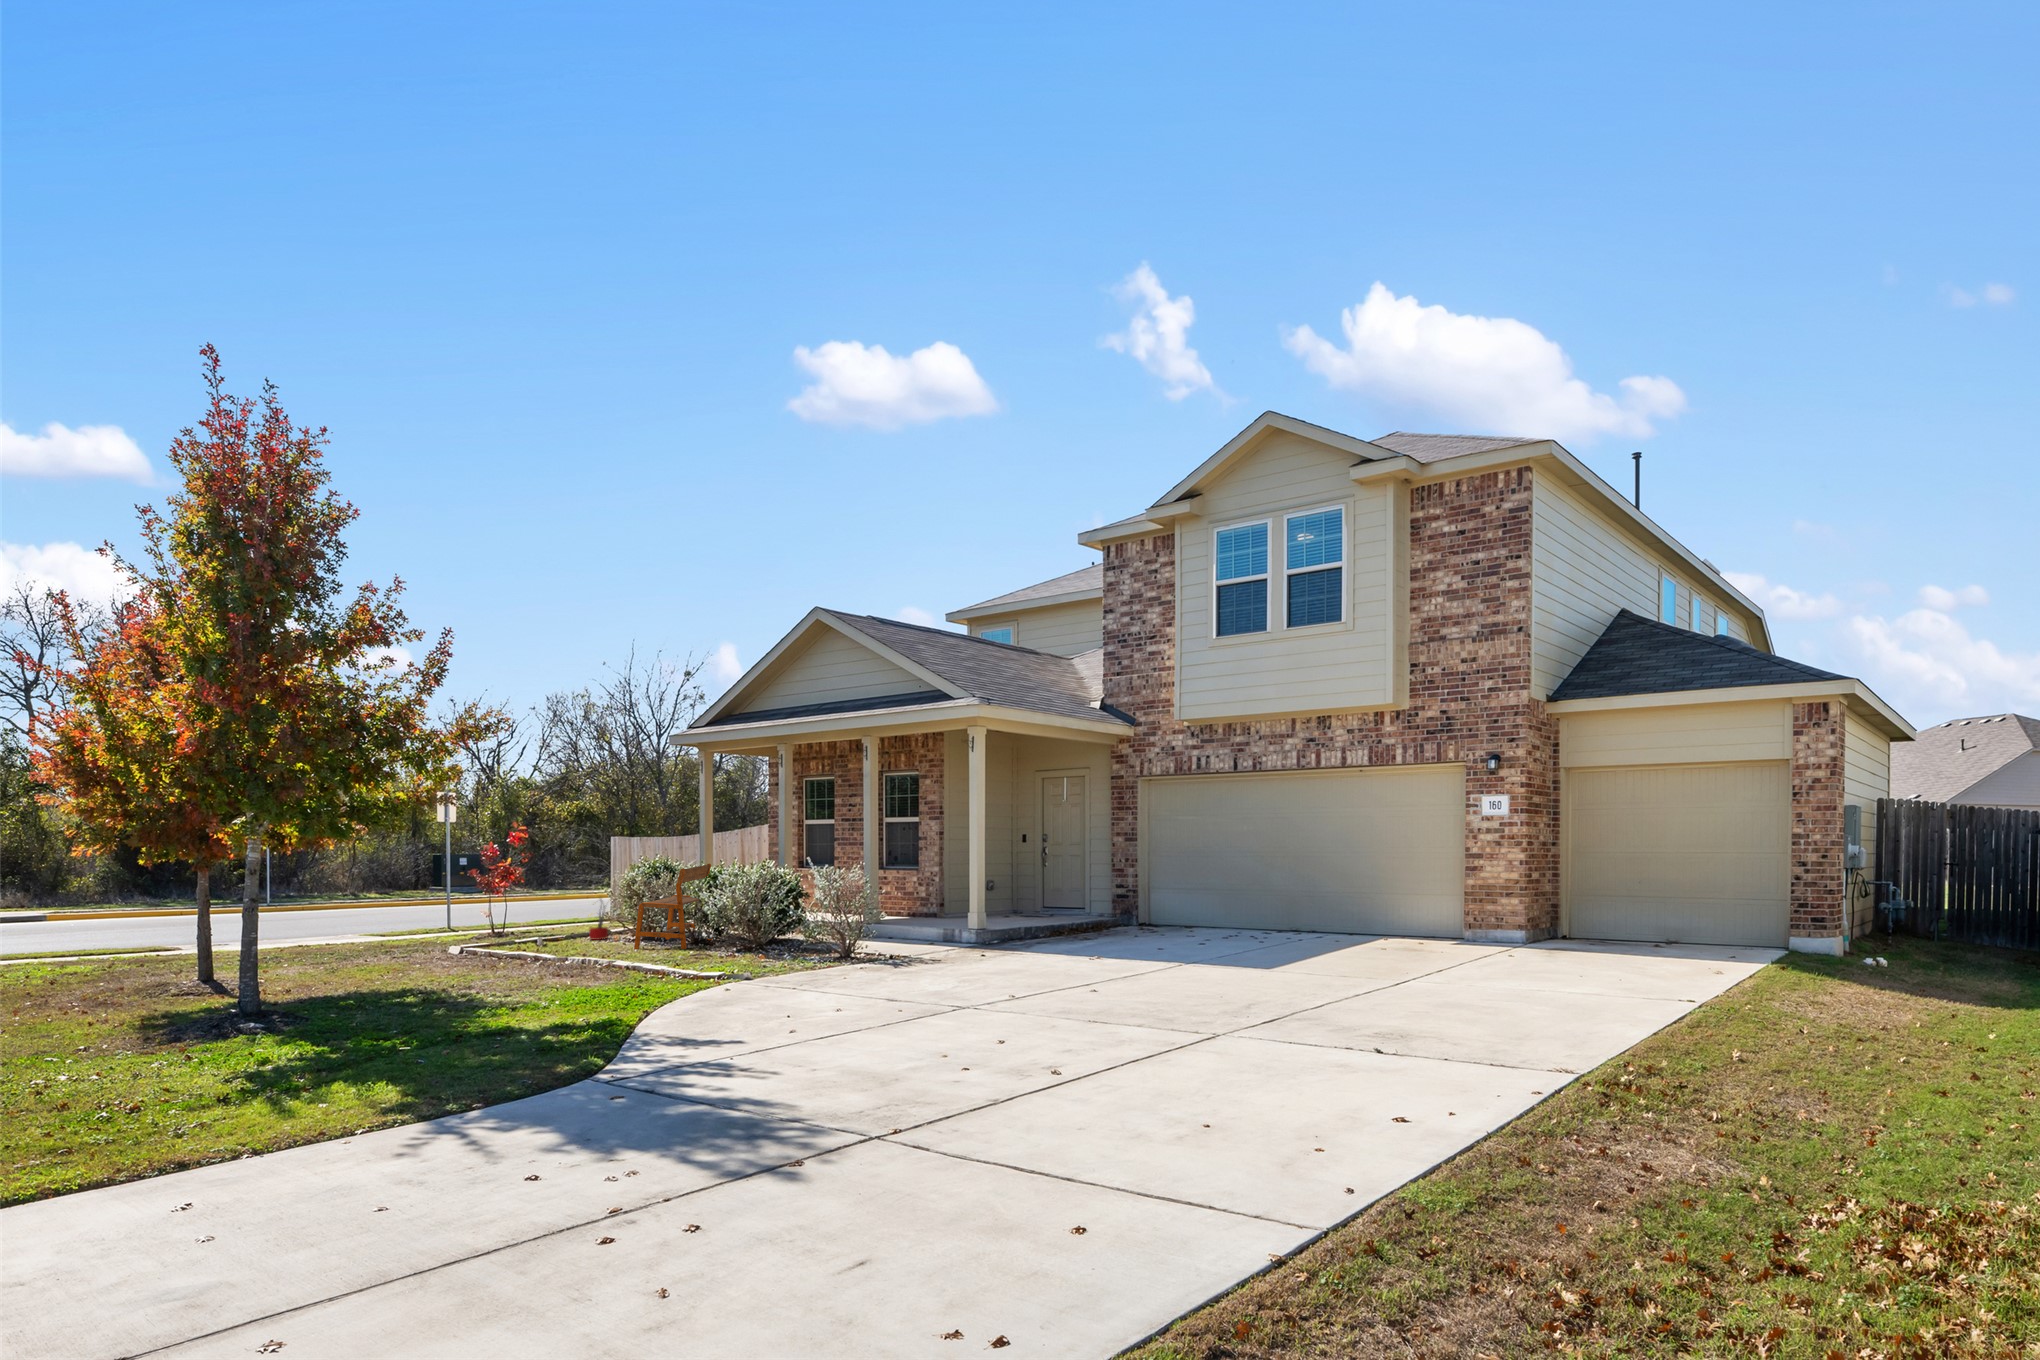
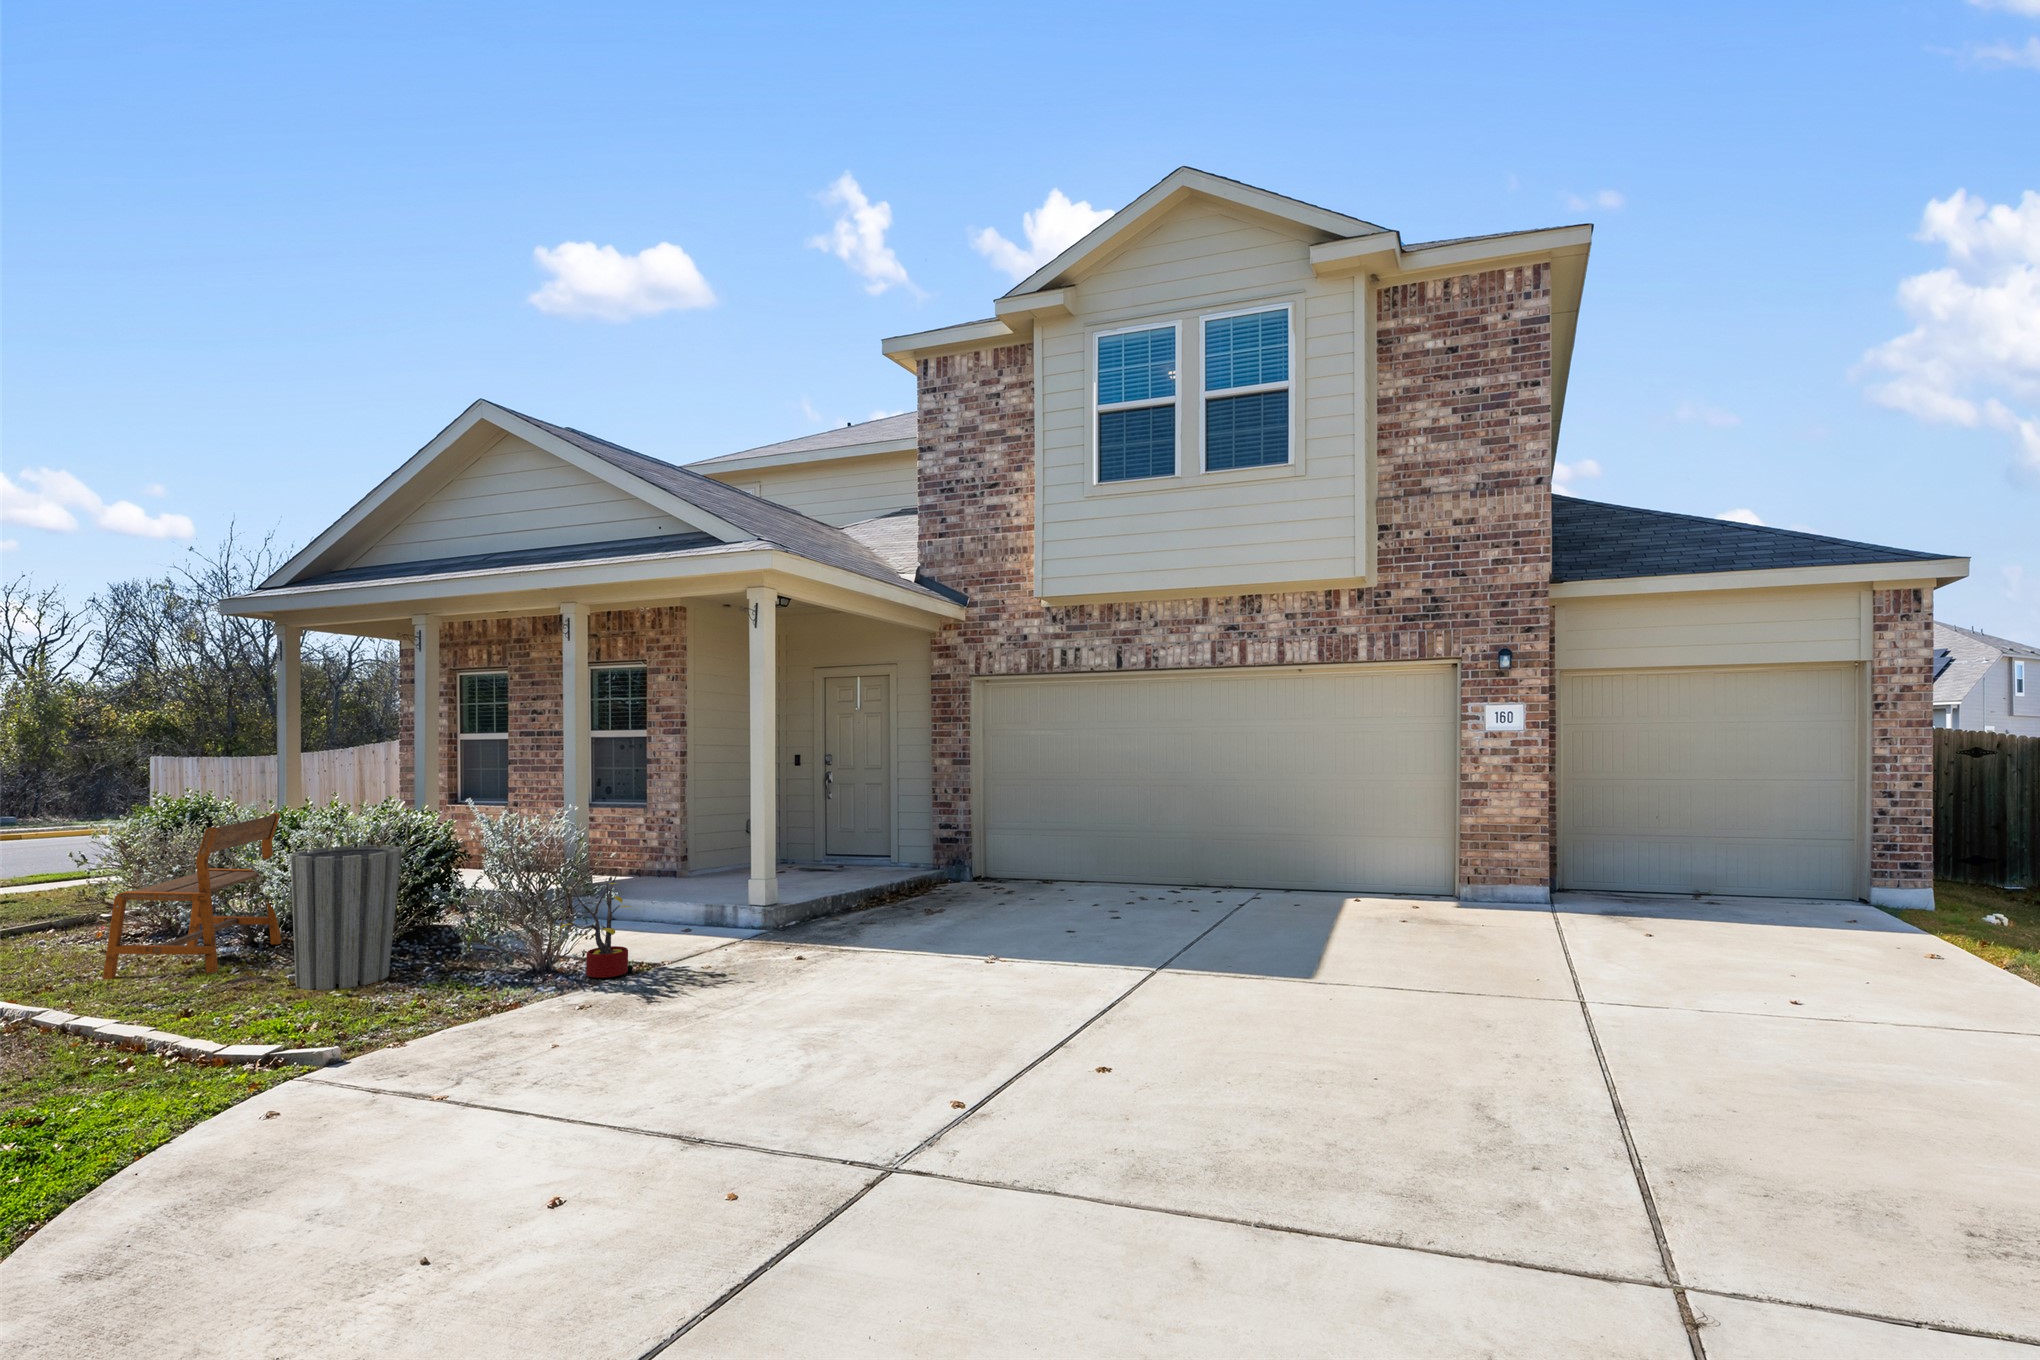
trash can: none [723,880,777,956] -> present [290,845,402,990]
decorative plant: present [589,900,608,940] -> present [561,873,630,978]

